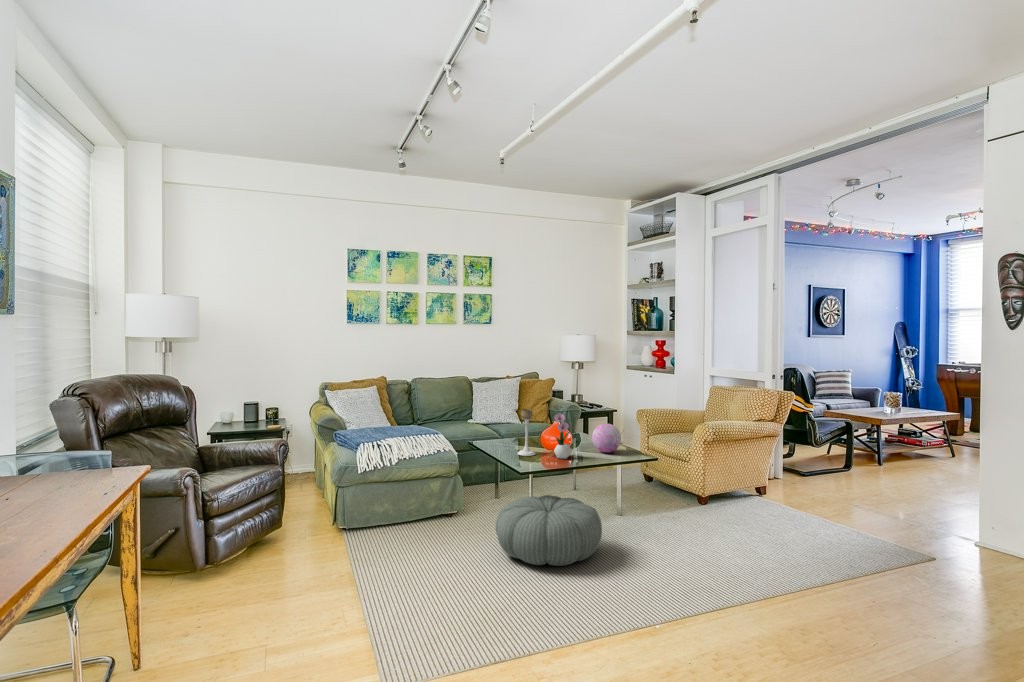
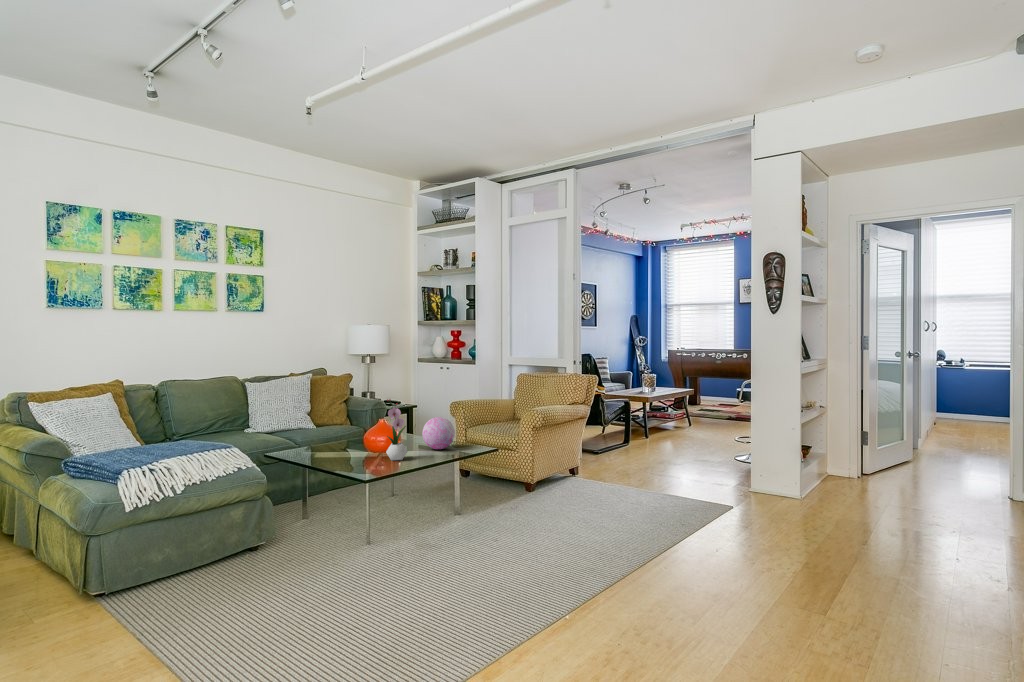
candle holder: present [517,409,536,456] -> none [340,406,363,462]
pouf: present [496,495,602,566] -> none [338,502,466,585]

